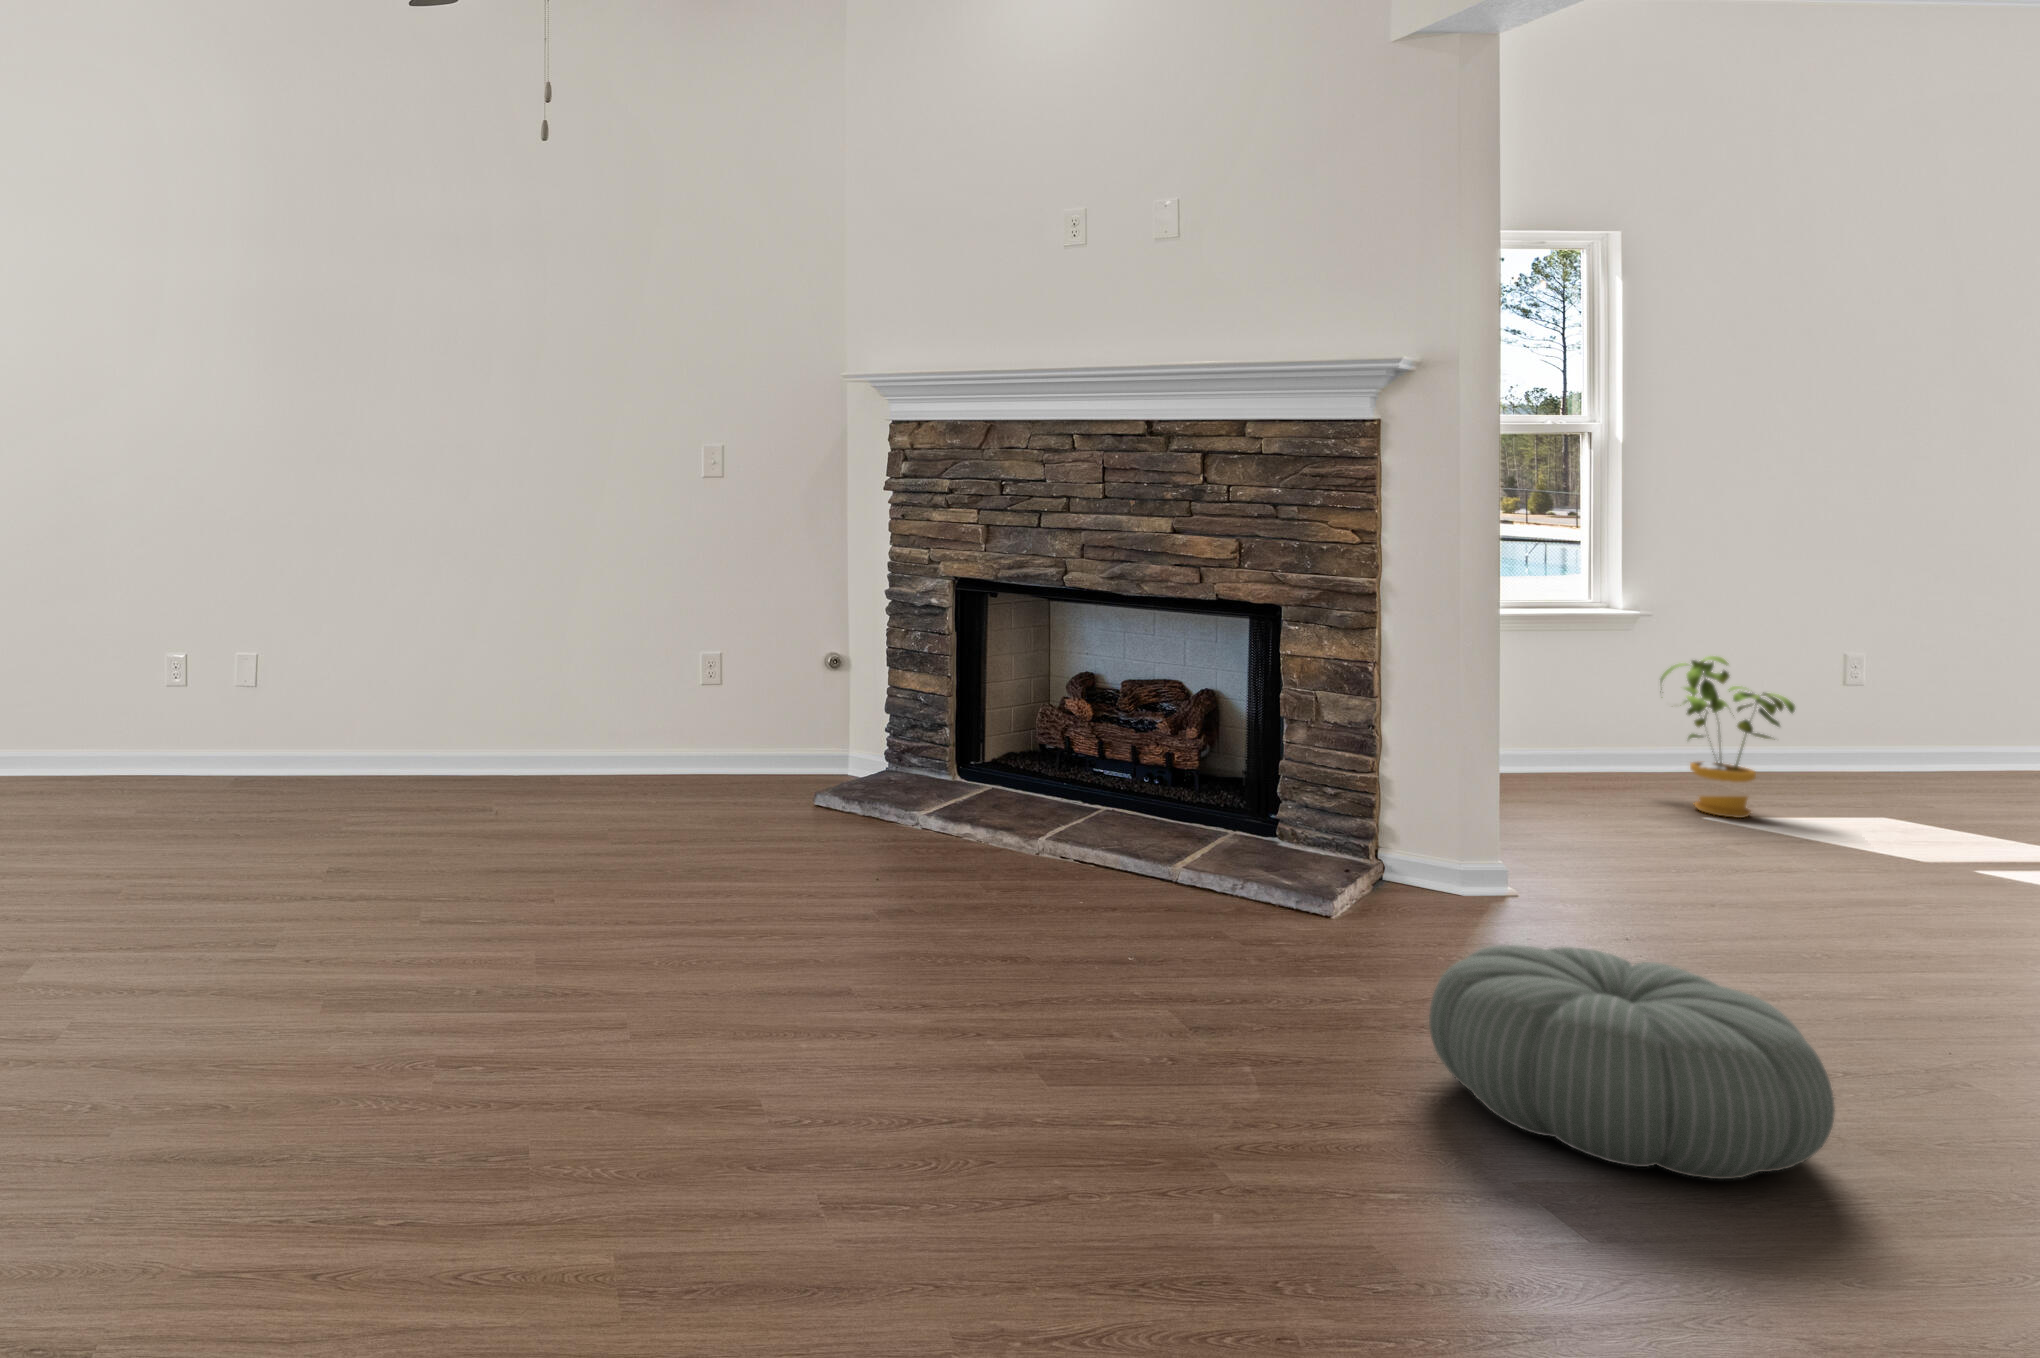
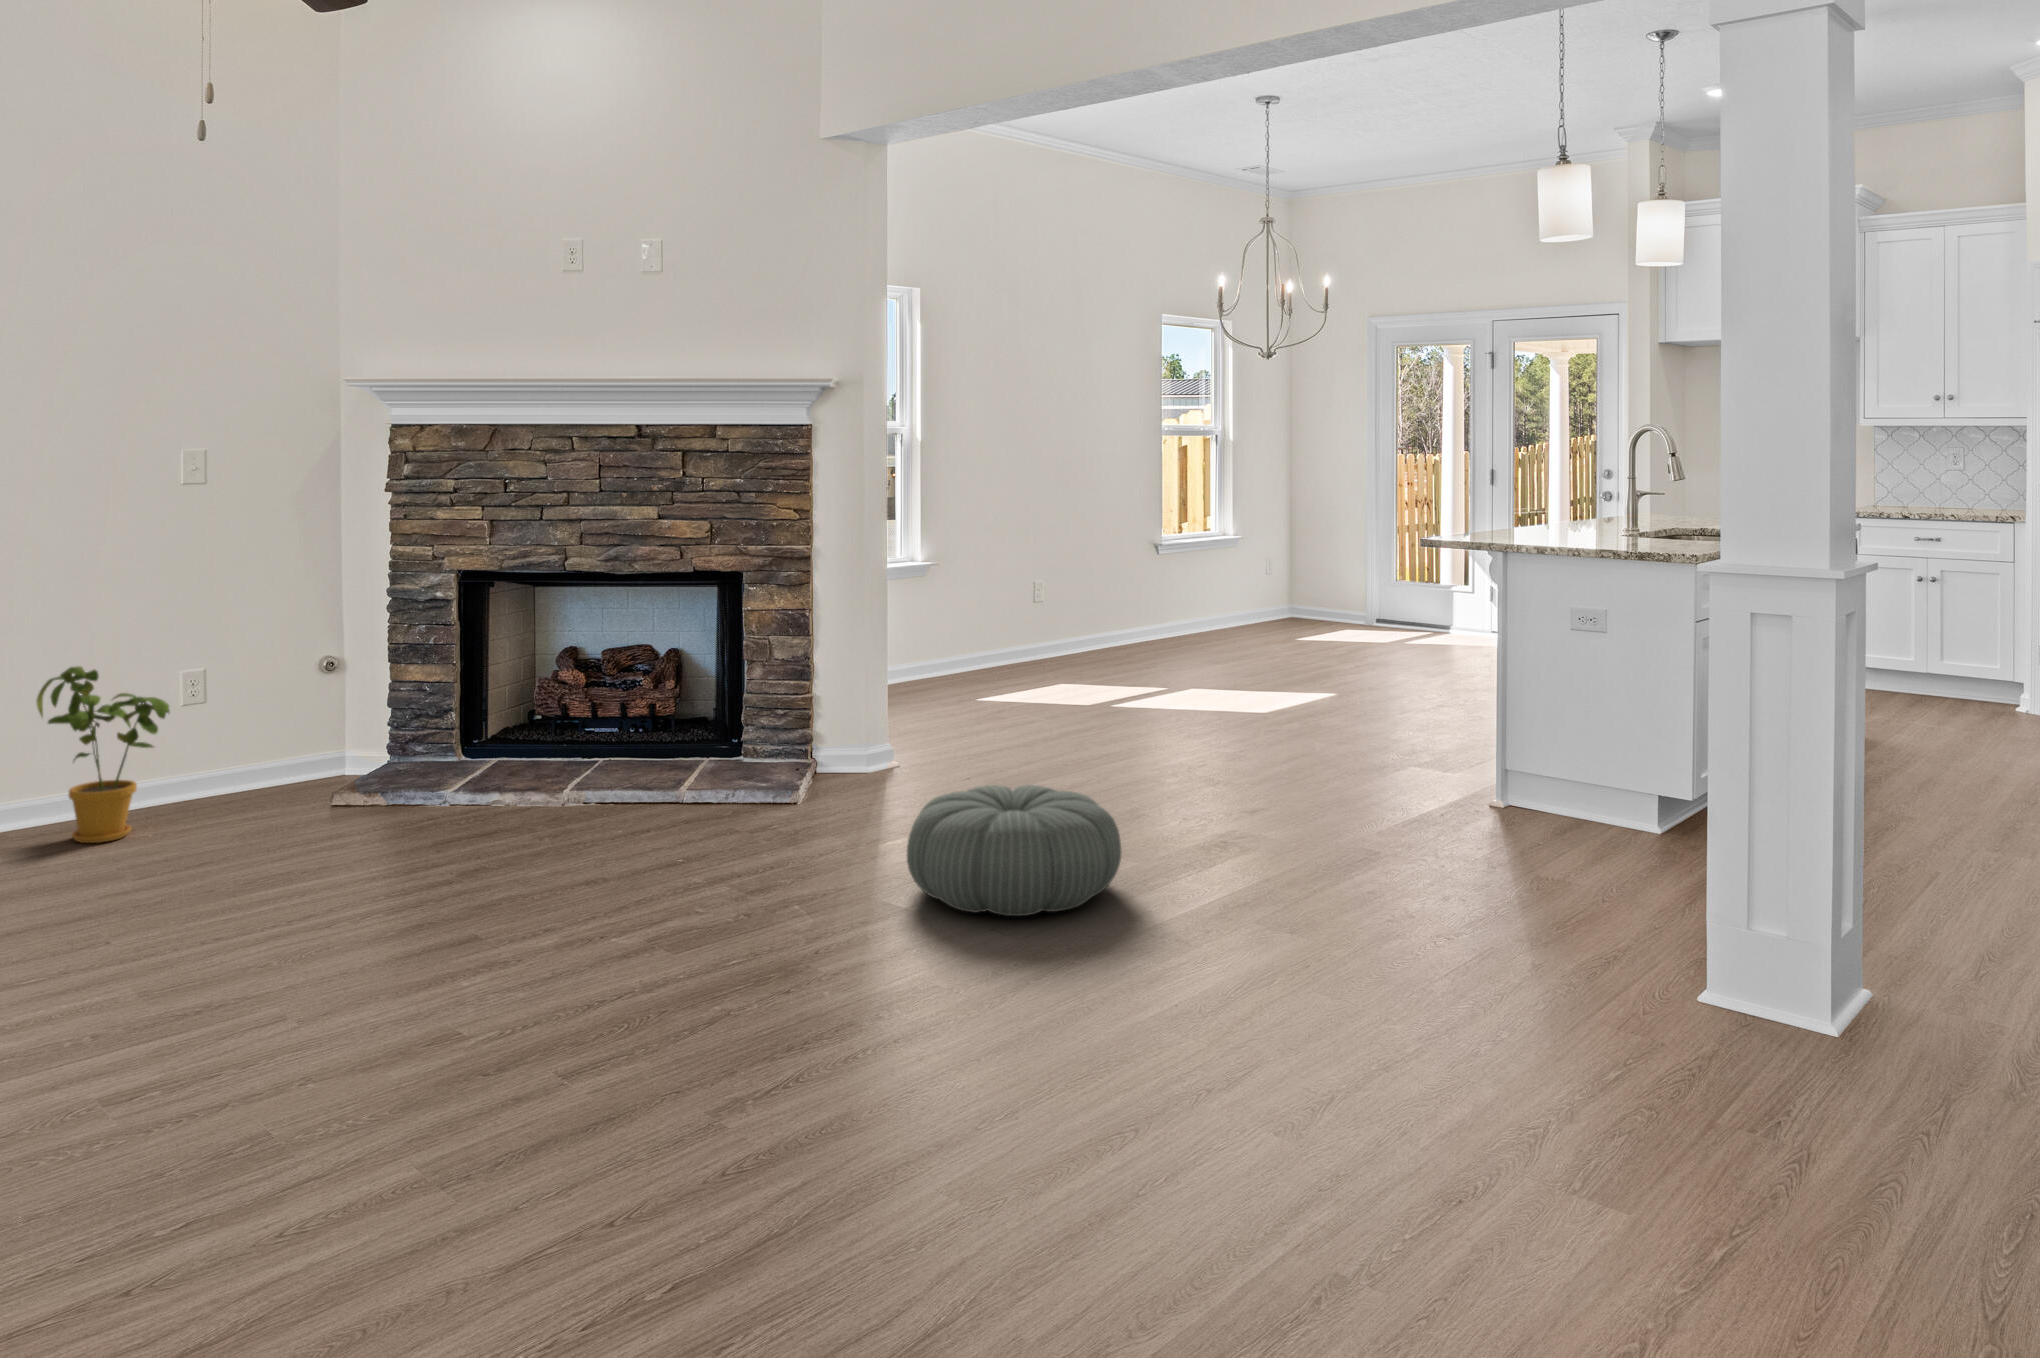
house plant: present [1660,656,1795,818] -> present [36,666,170,843]

